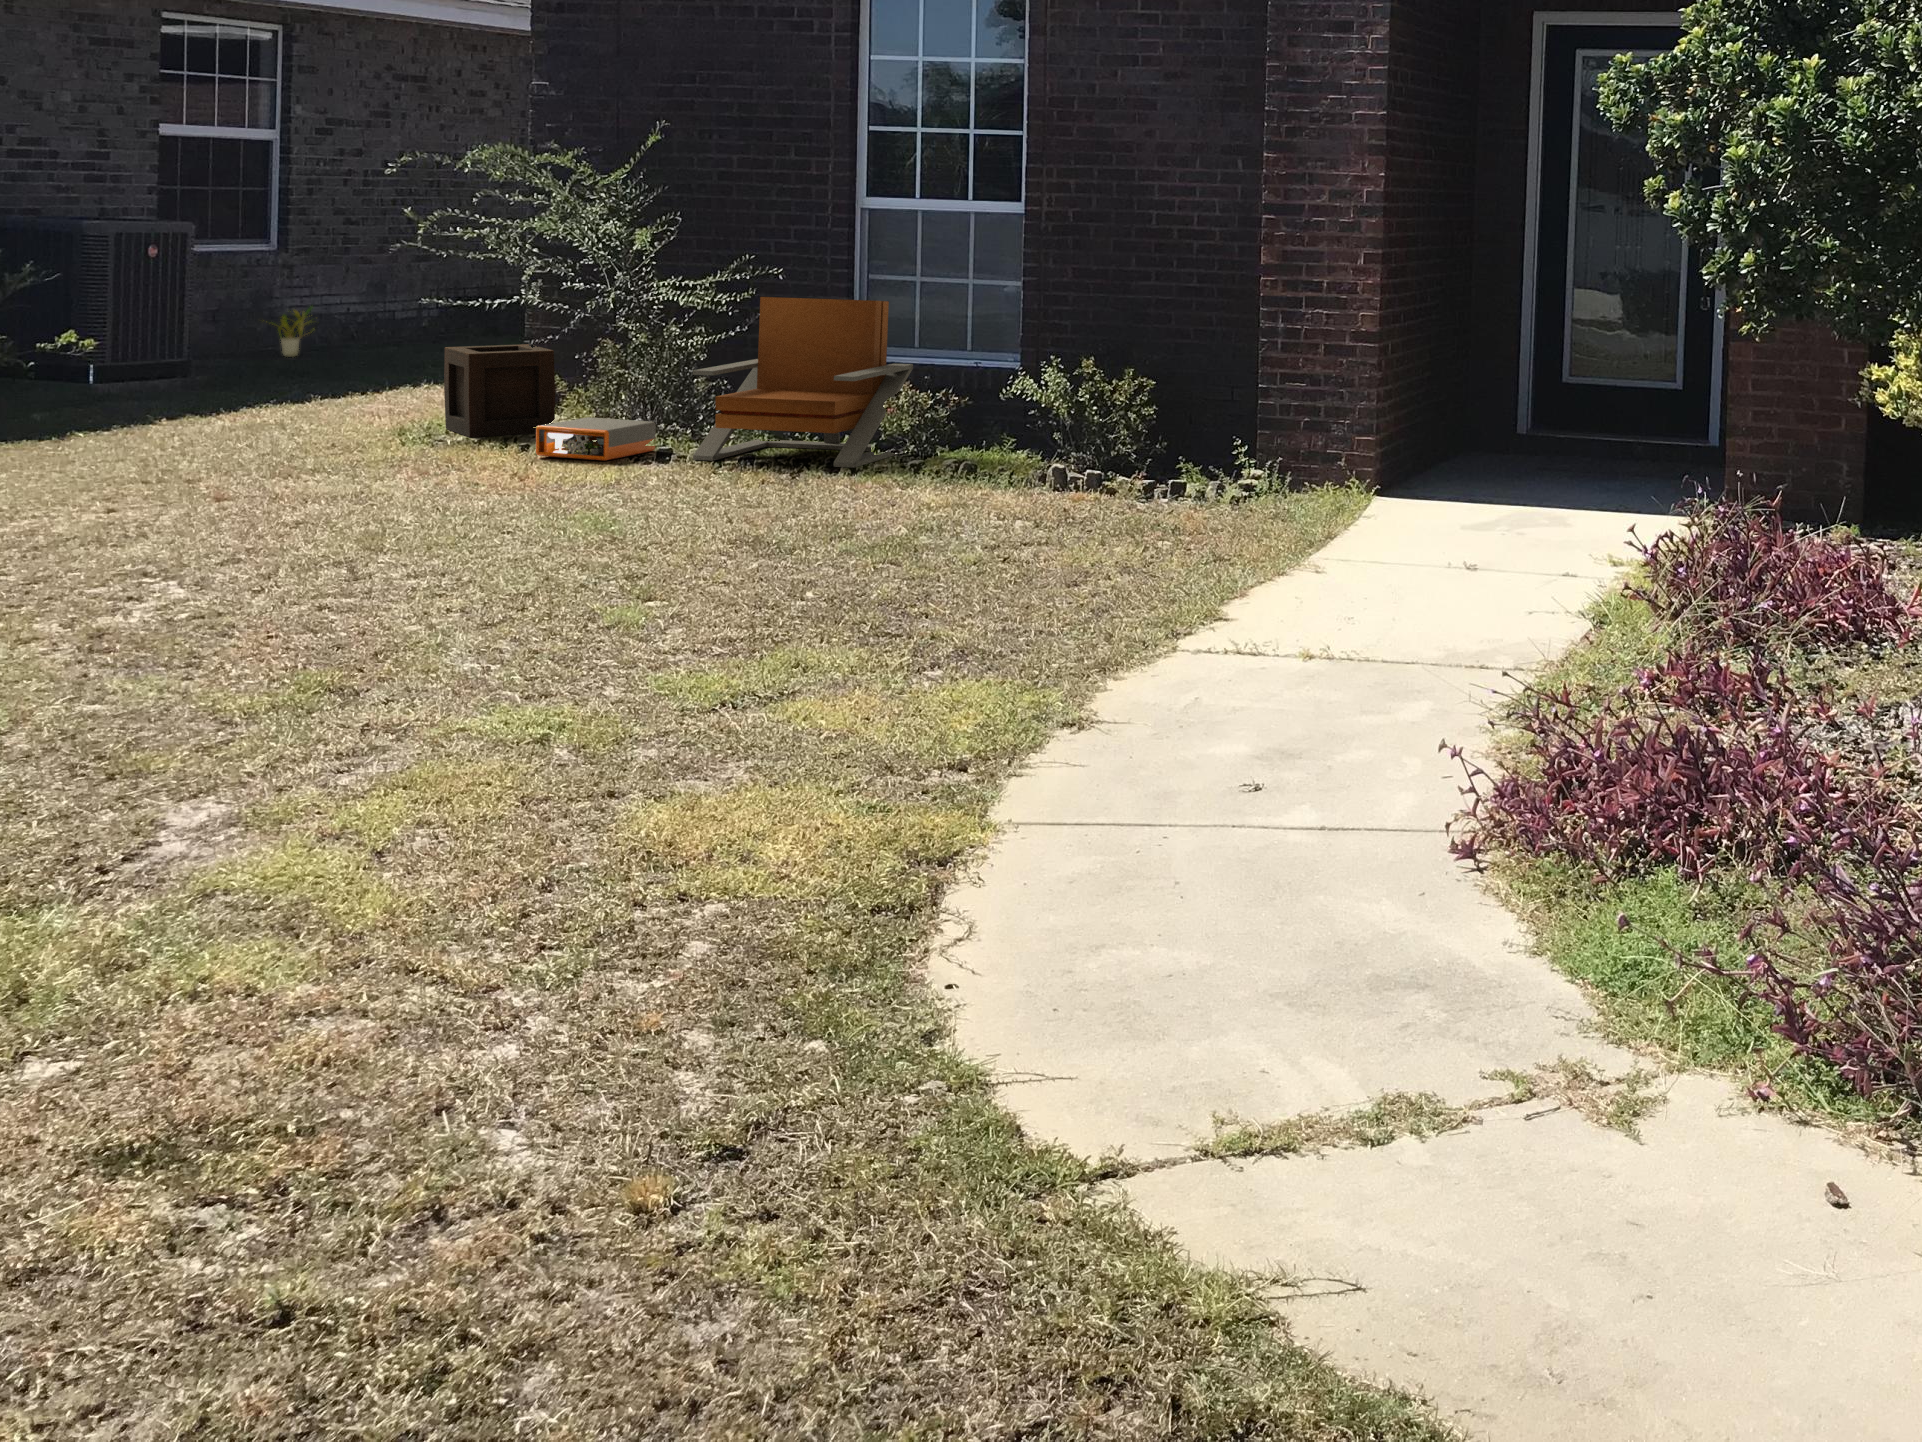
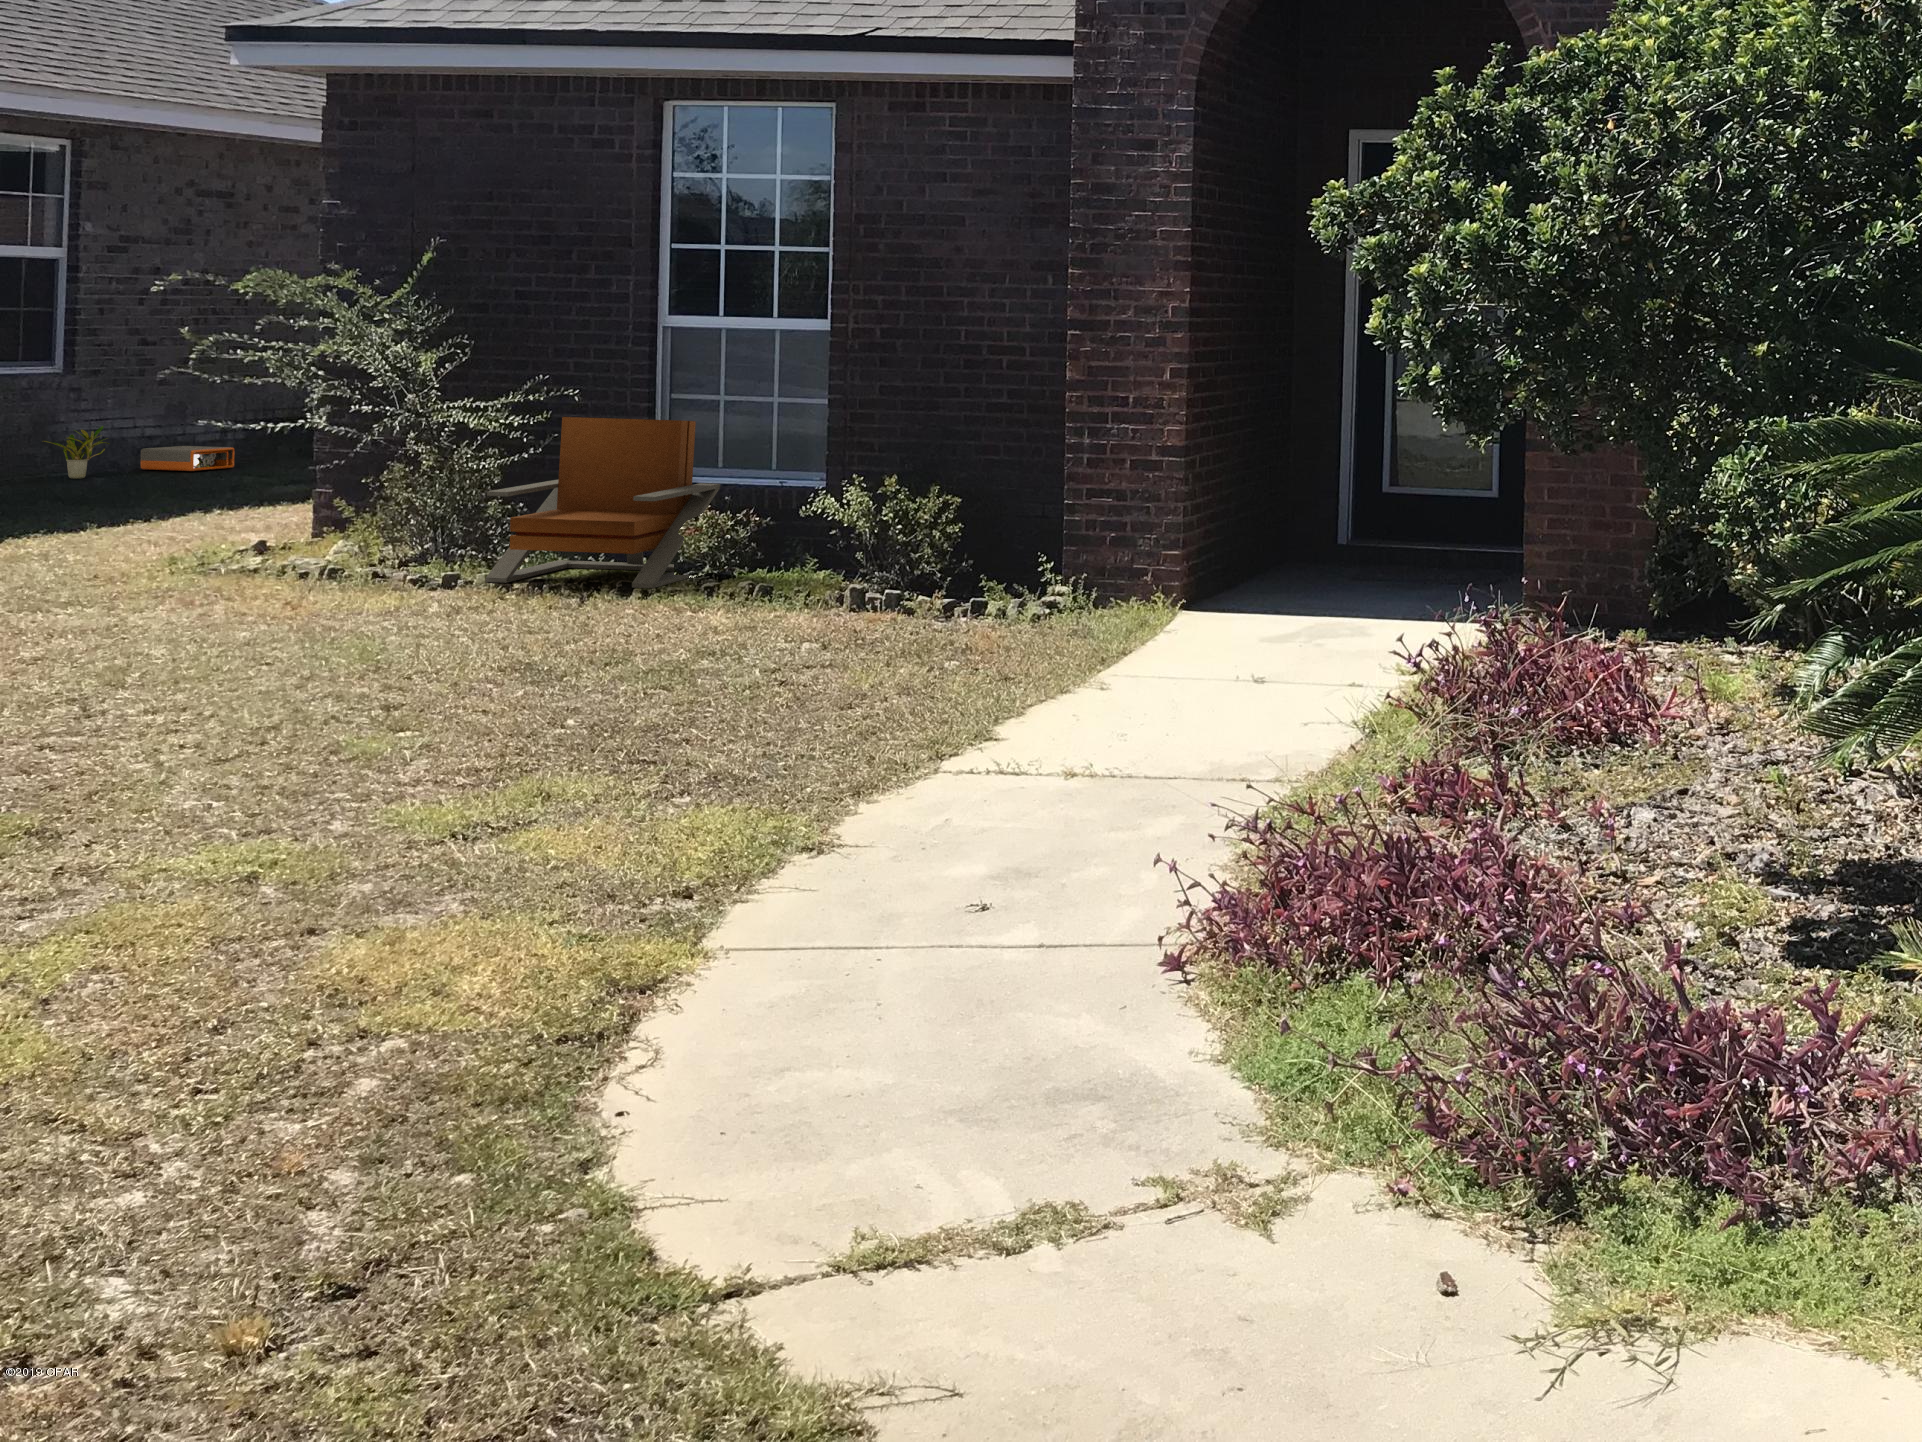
wooden crate: present [444,344,555,437] -> none [227,465,346,561]
storage box: present [536,417,656,461] -> present [141,446,235,471]

